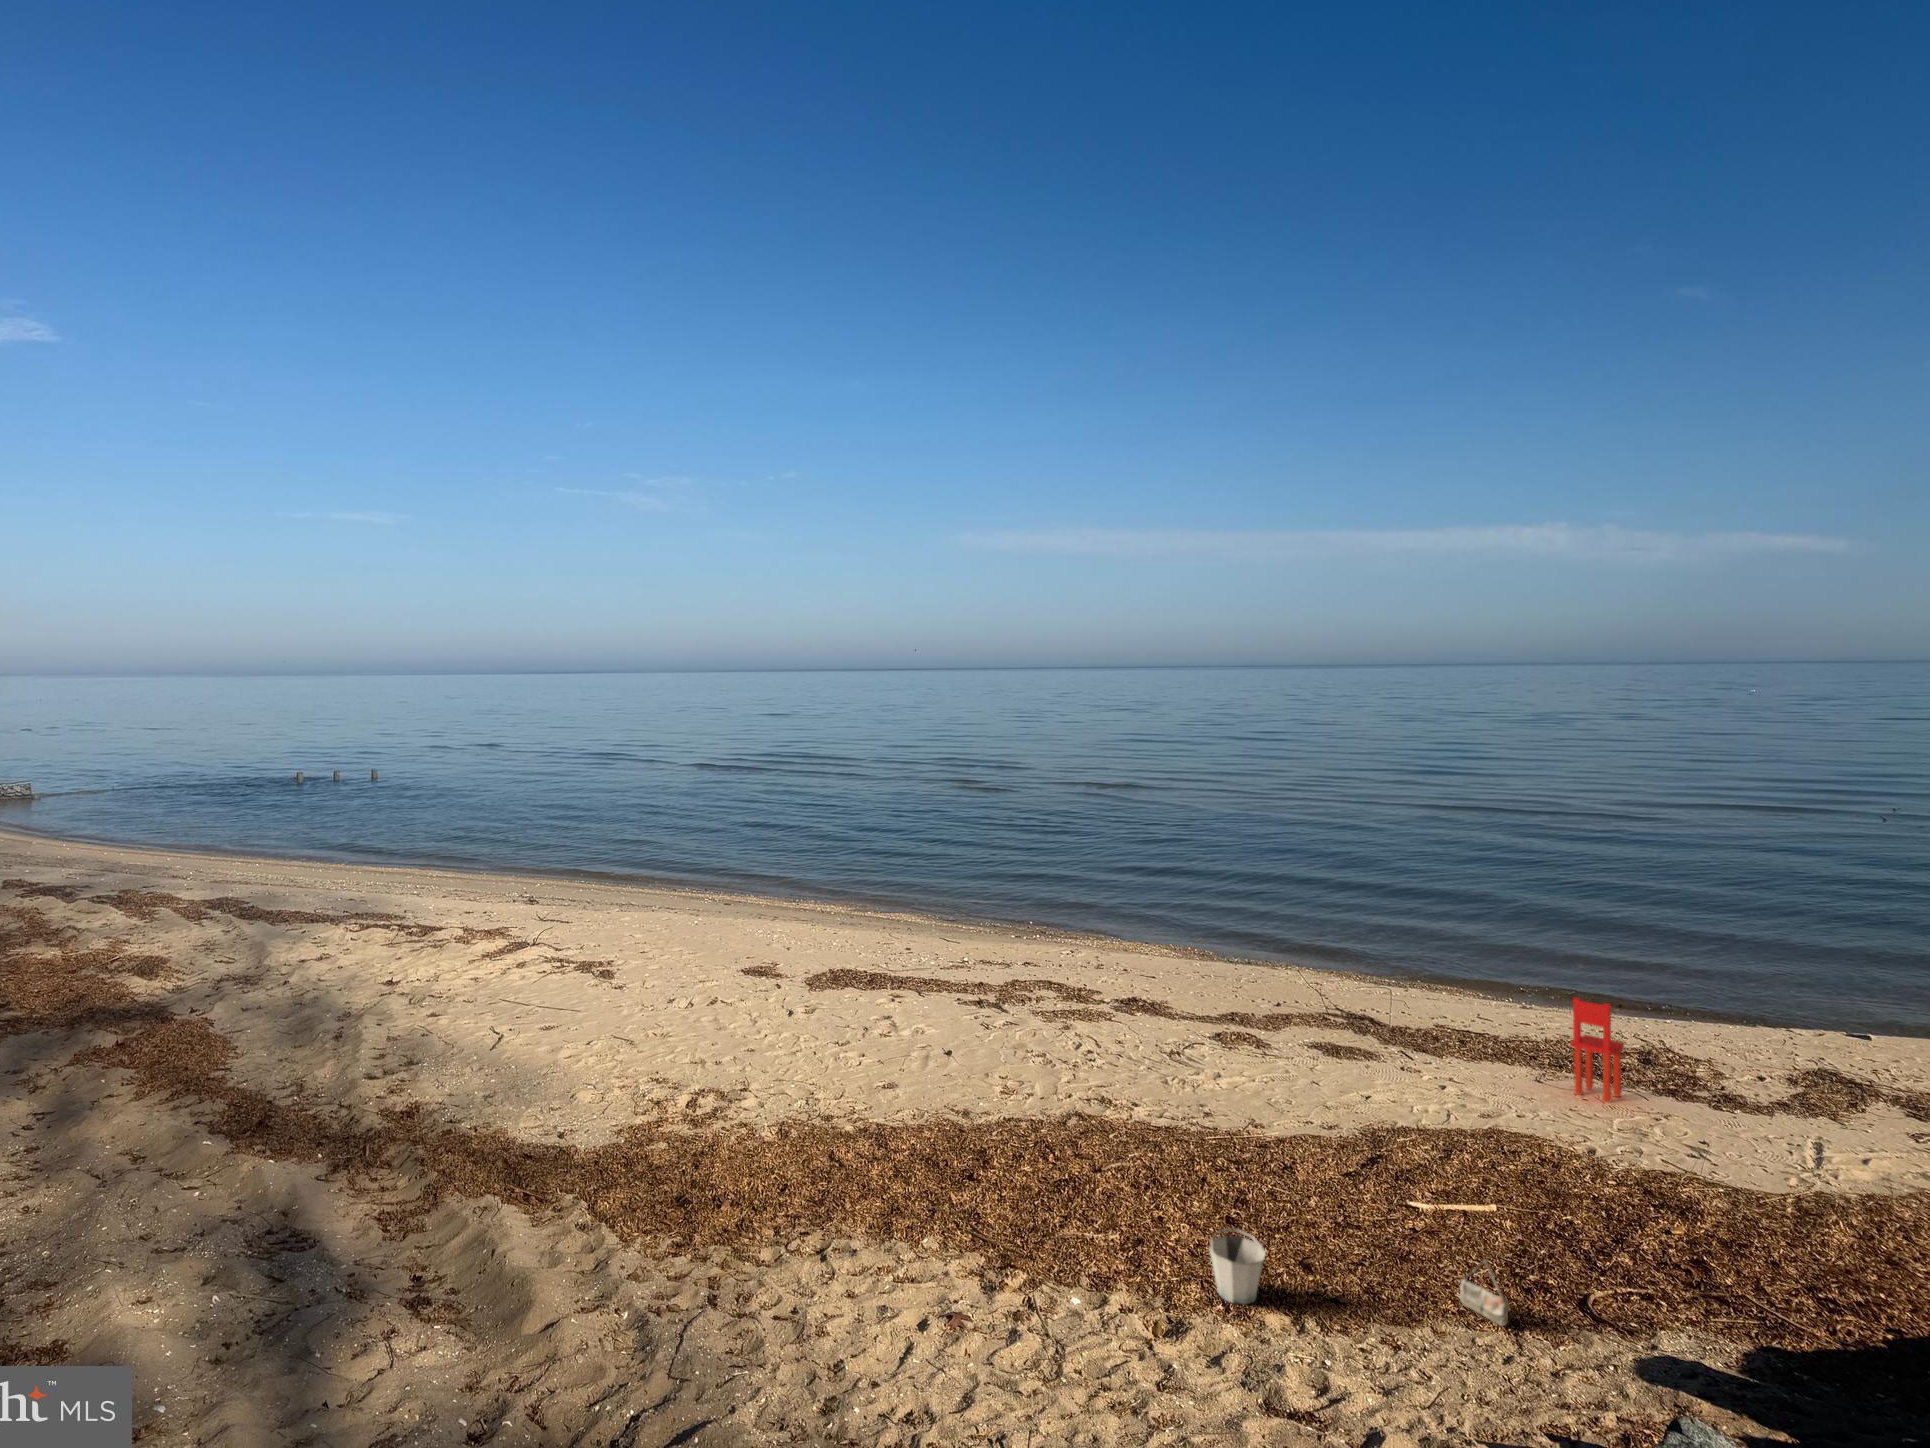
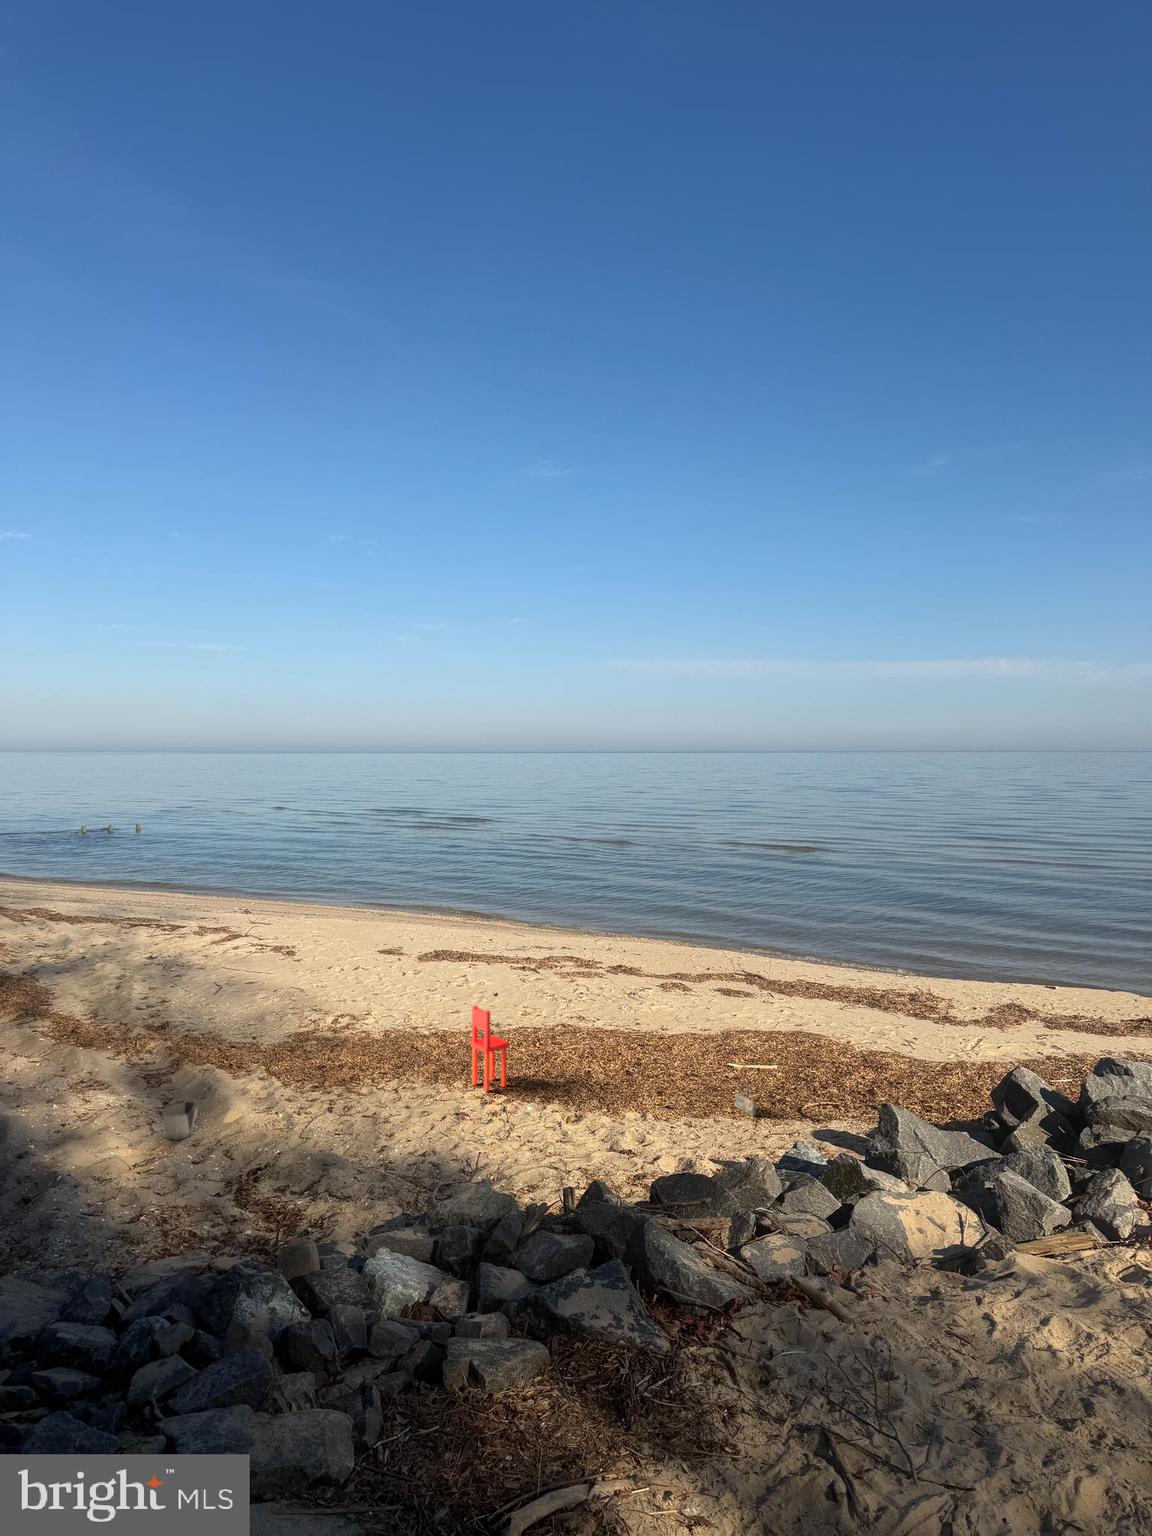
chair: present [1571,997,1624,1102] -> present [470,1006,510,1092]
bucket: present [1209,1228,1266,1305] -> present [162,1097,198,1140]

